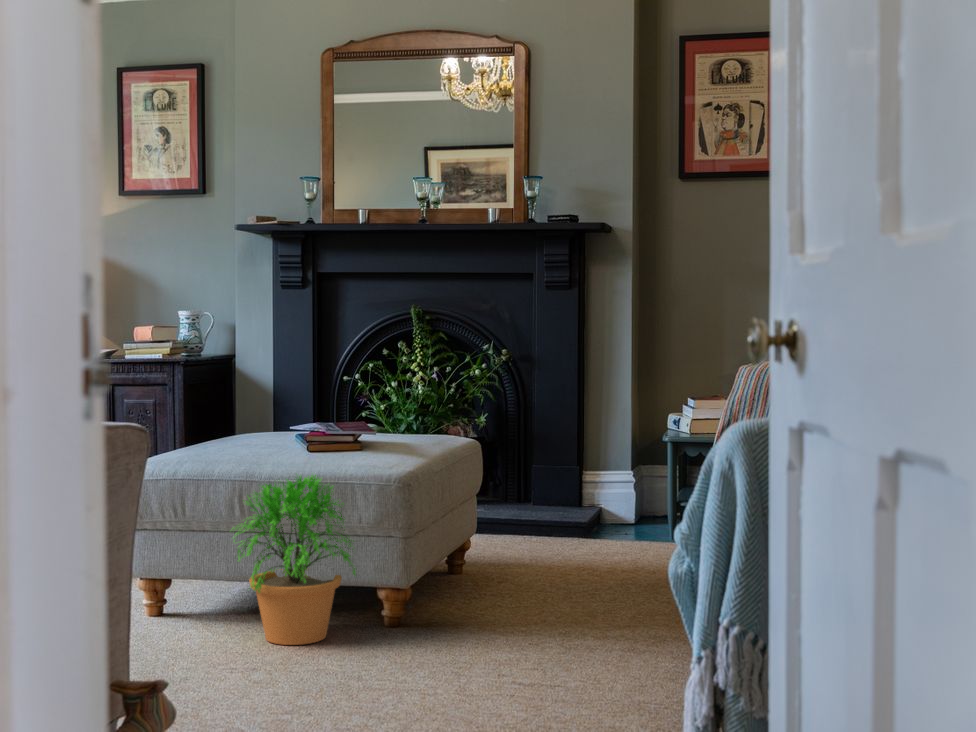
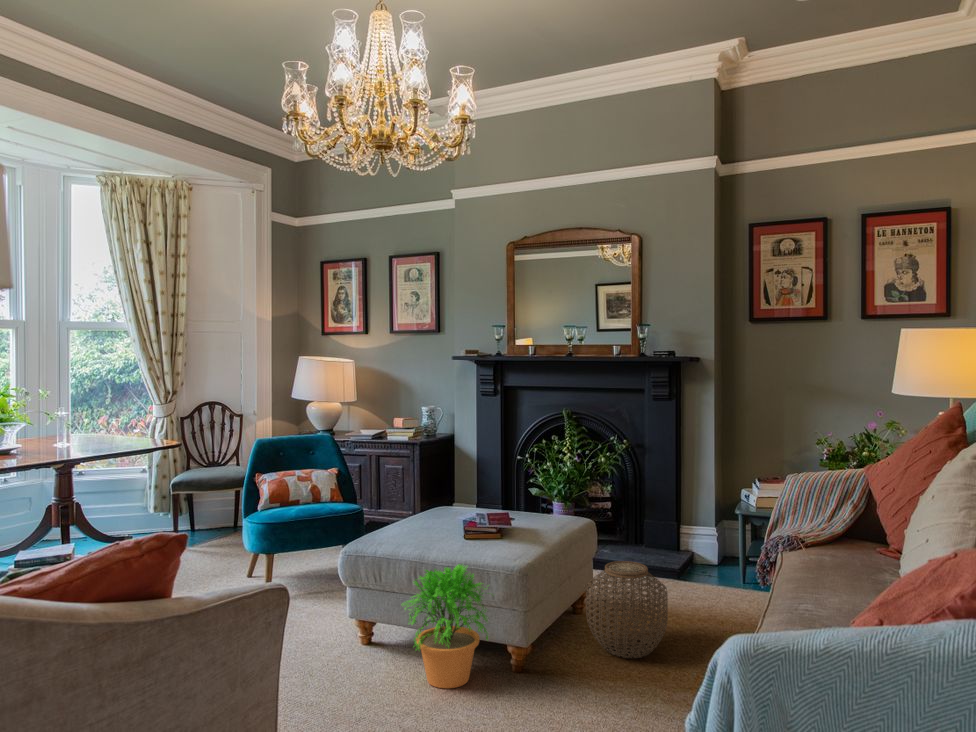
woven basket: none [480,480,591,606] -> present [586,561,668,658]

